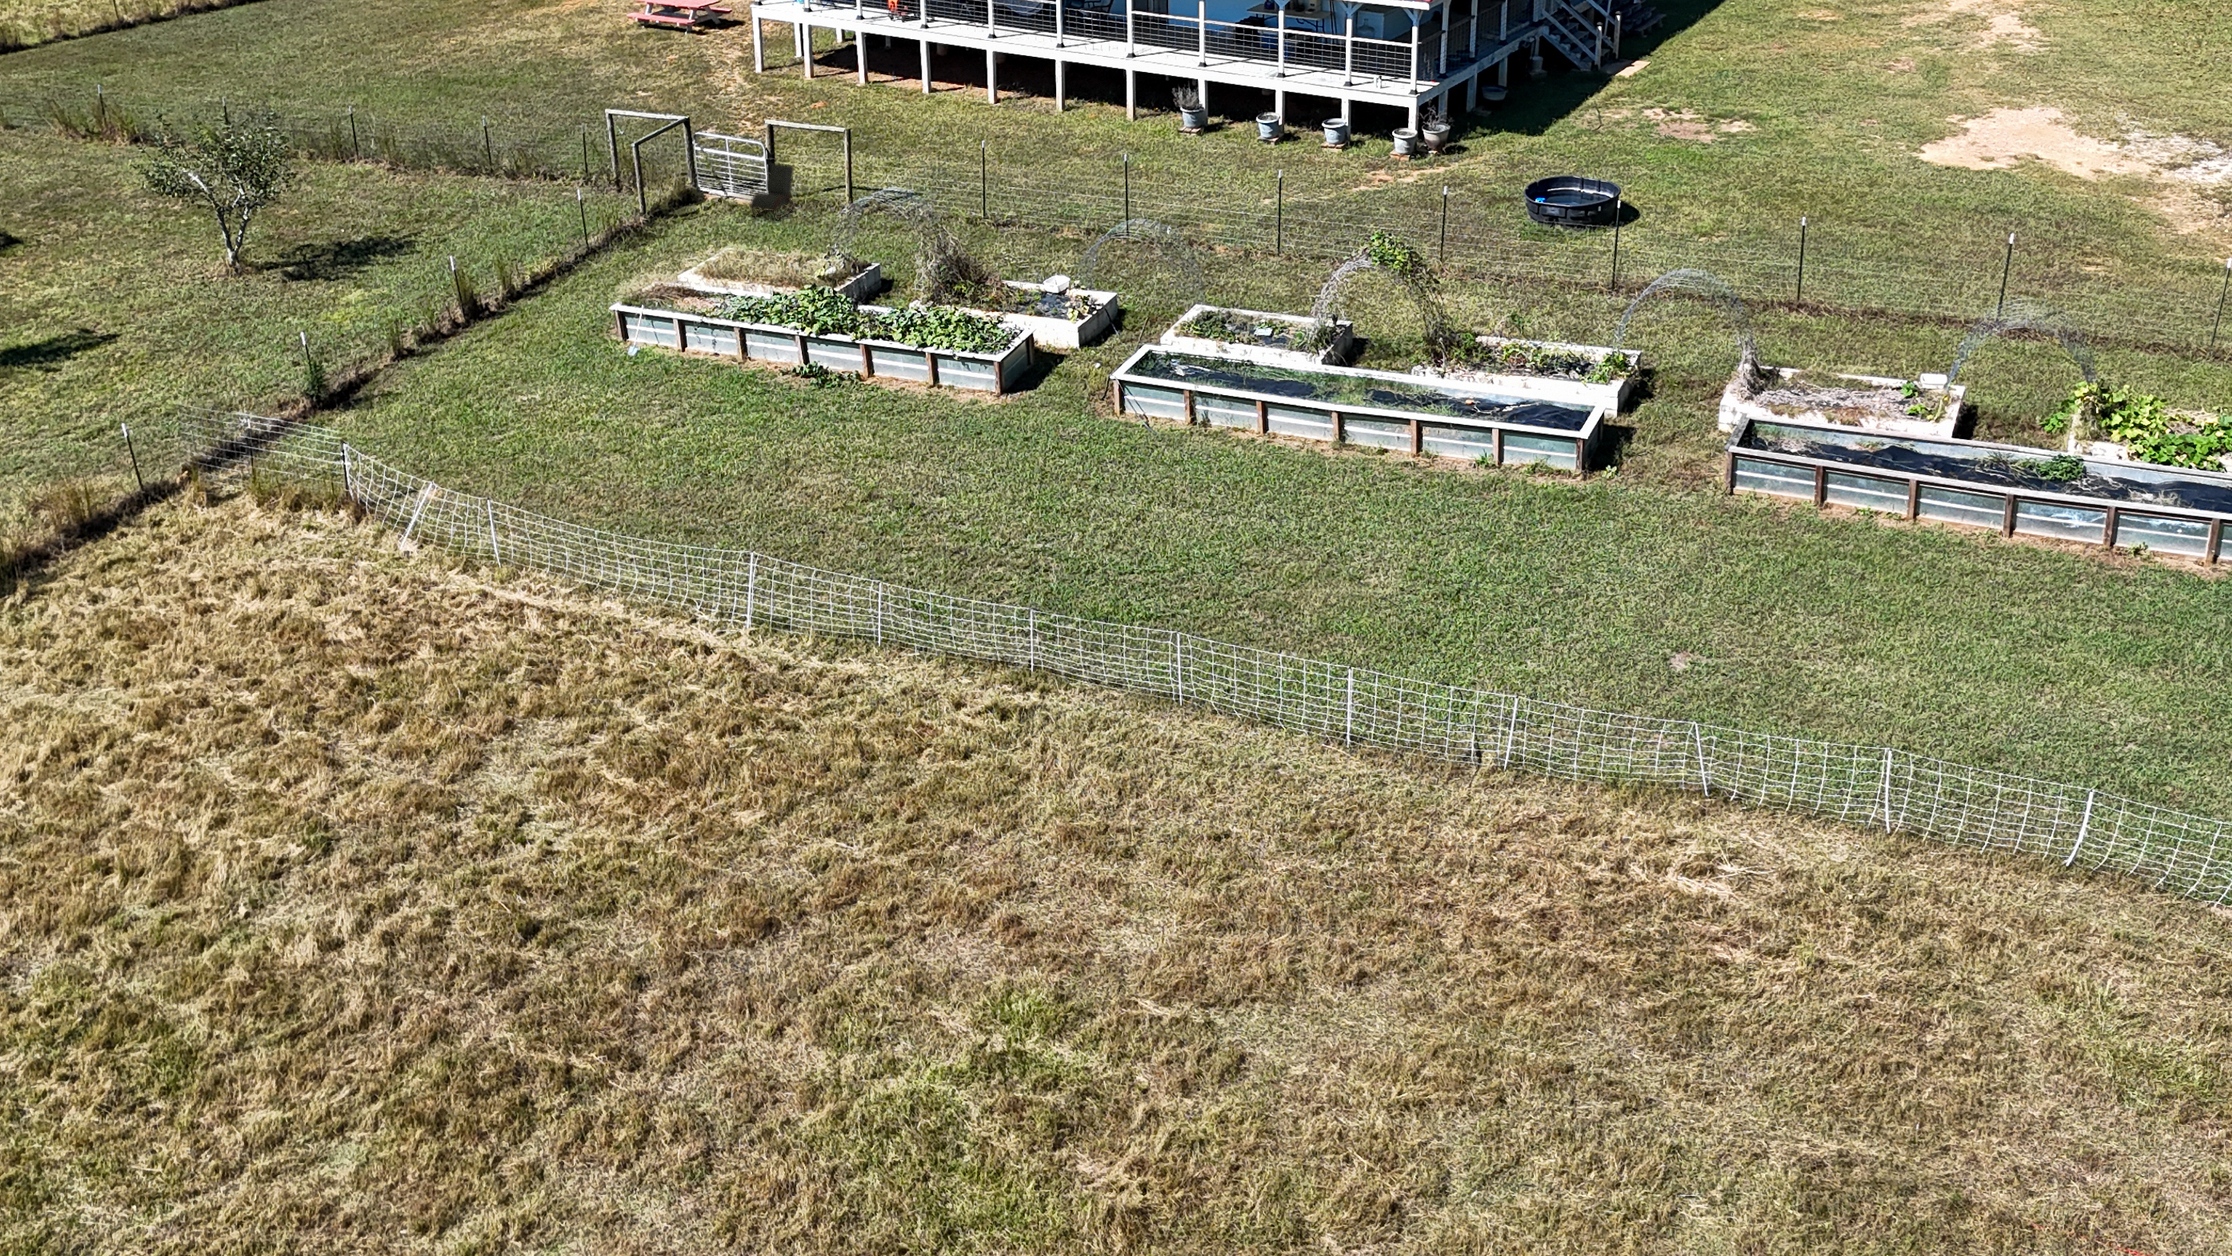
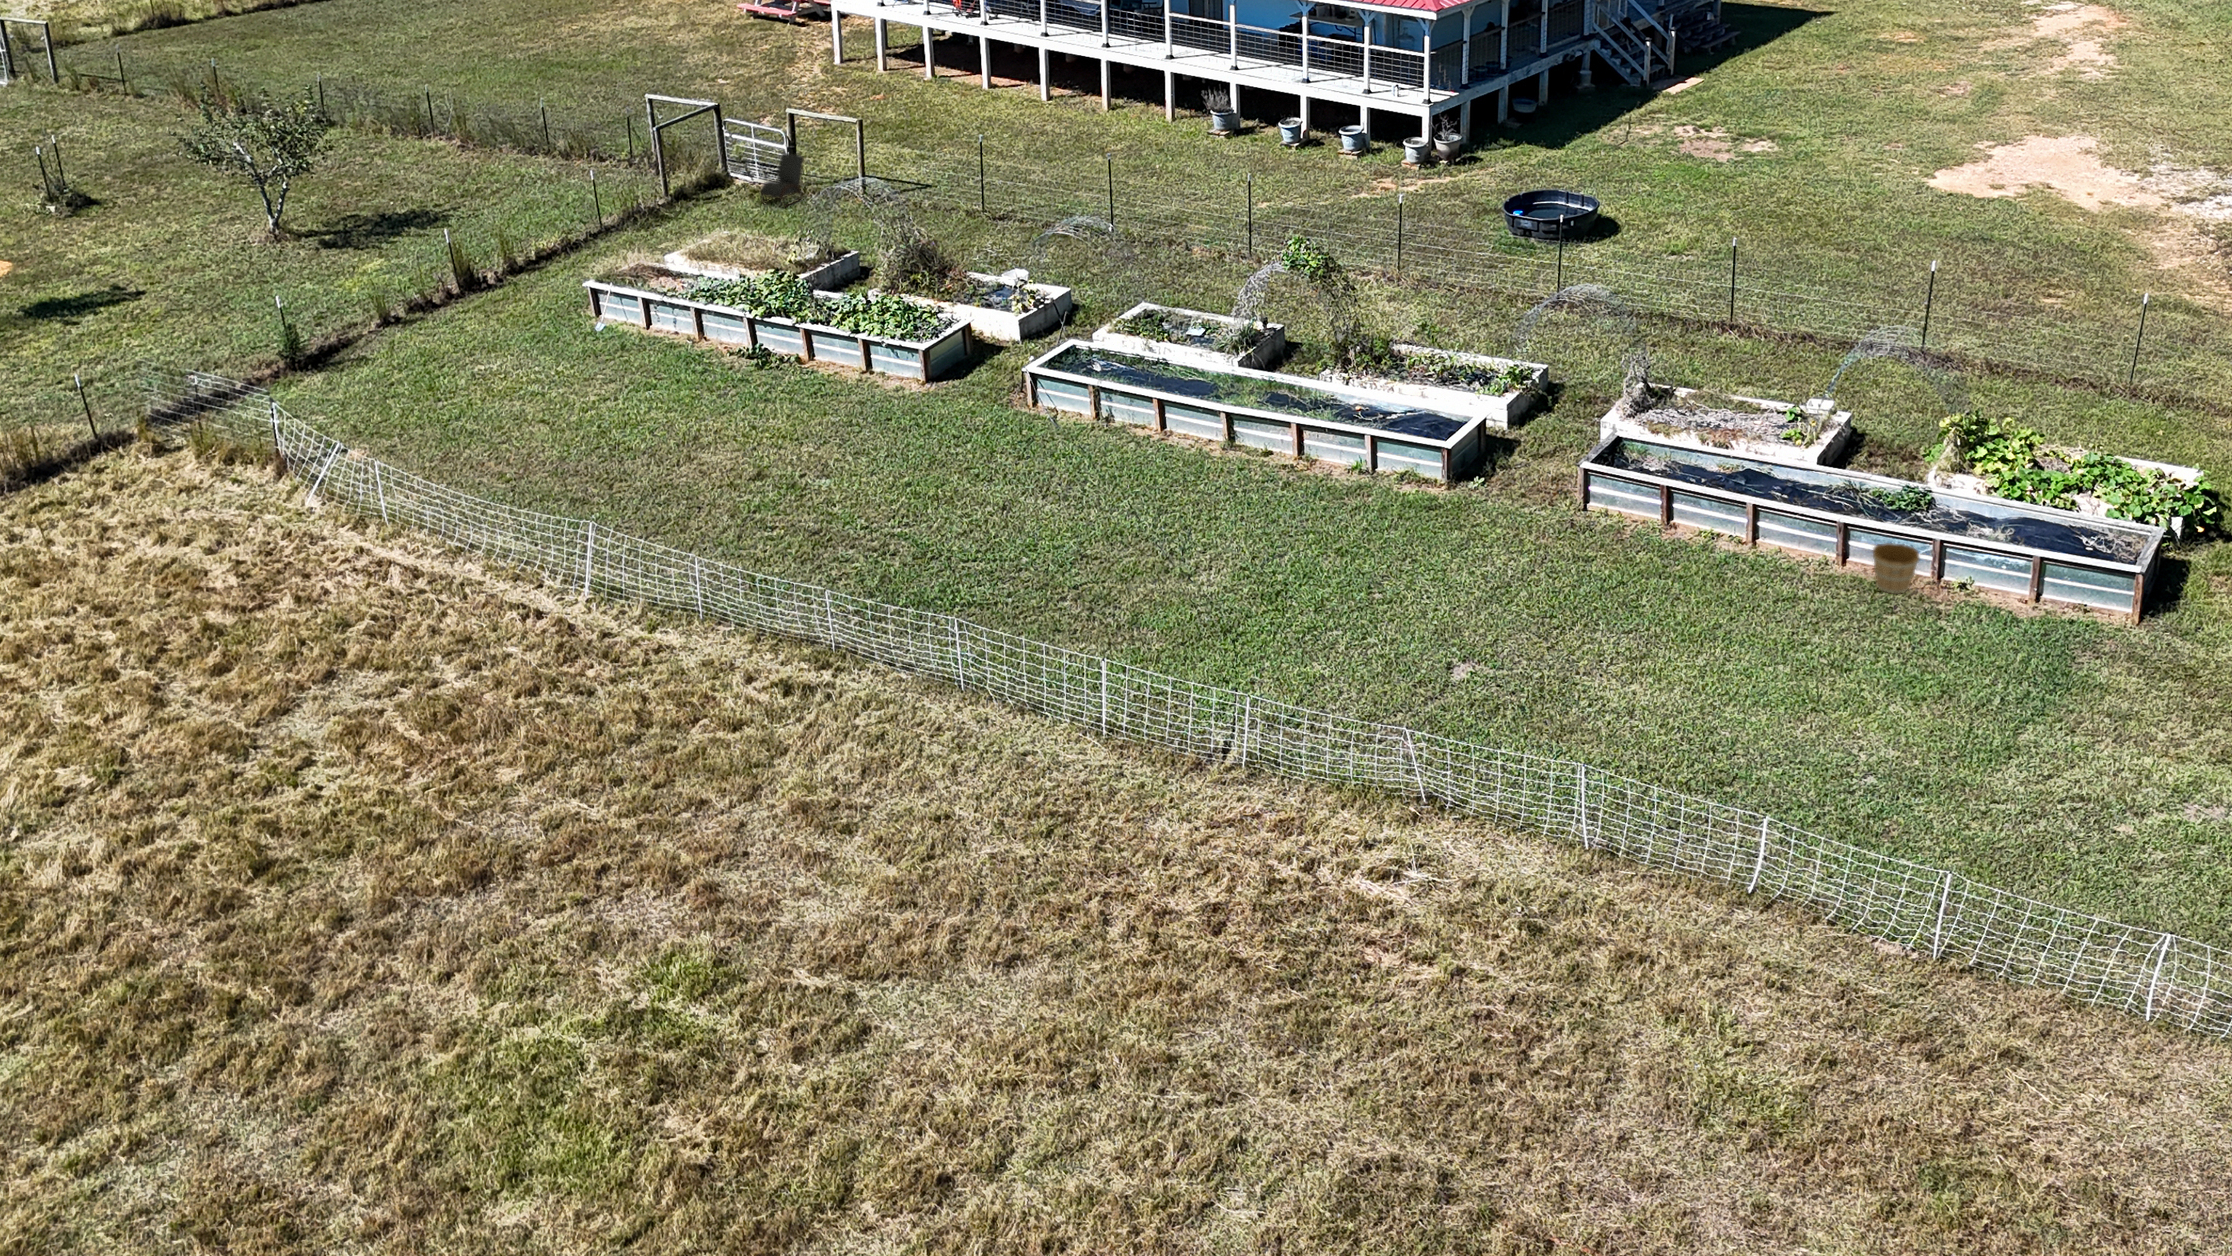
wooden bucket: none [2046,511,2095,561] -> present [1873,543,1919,594]

